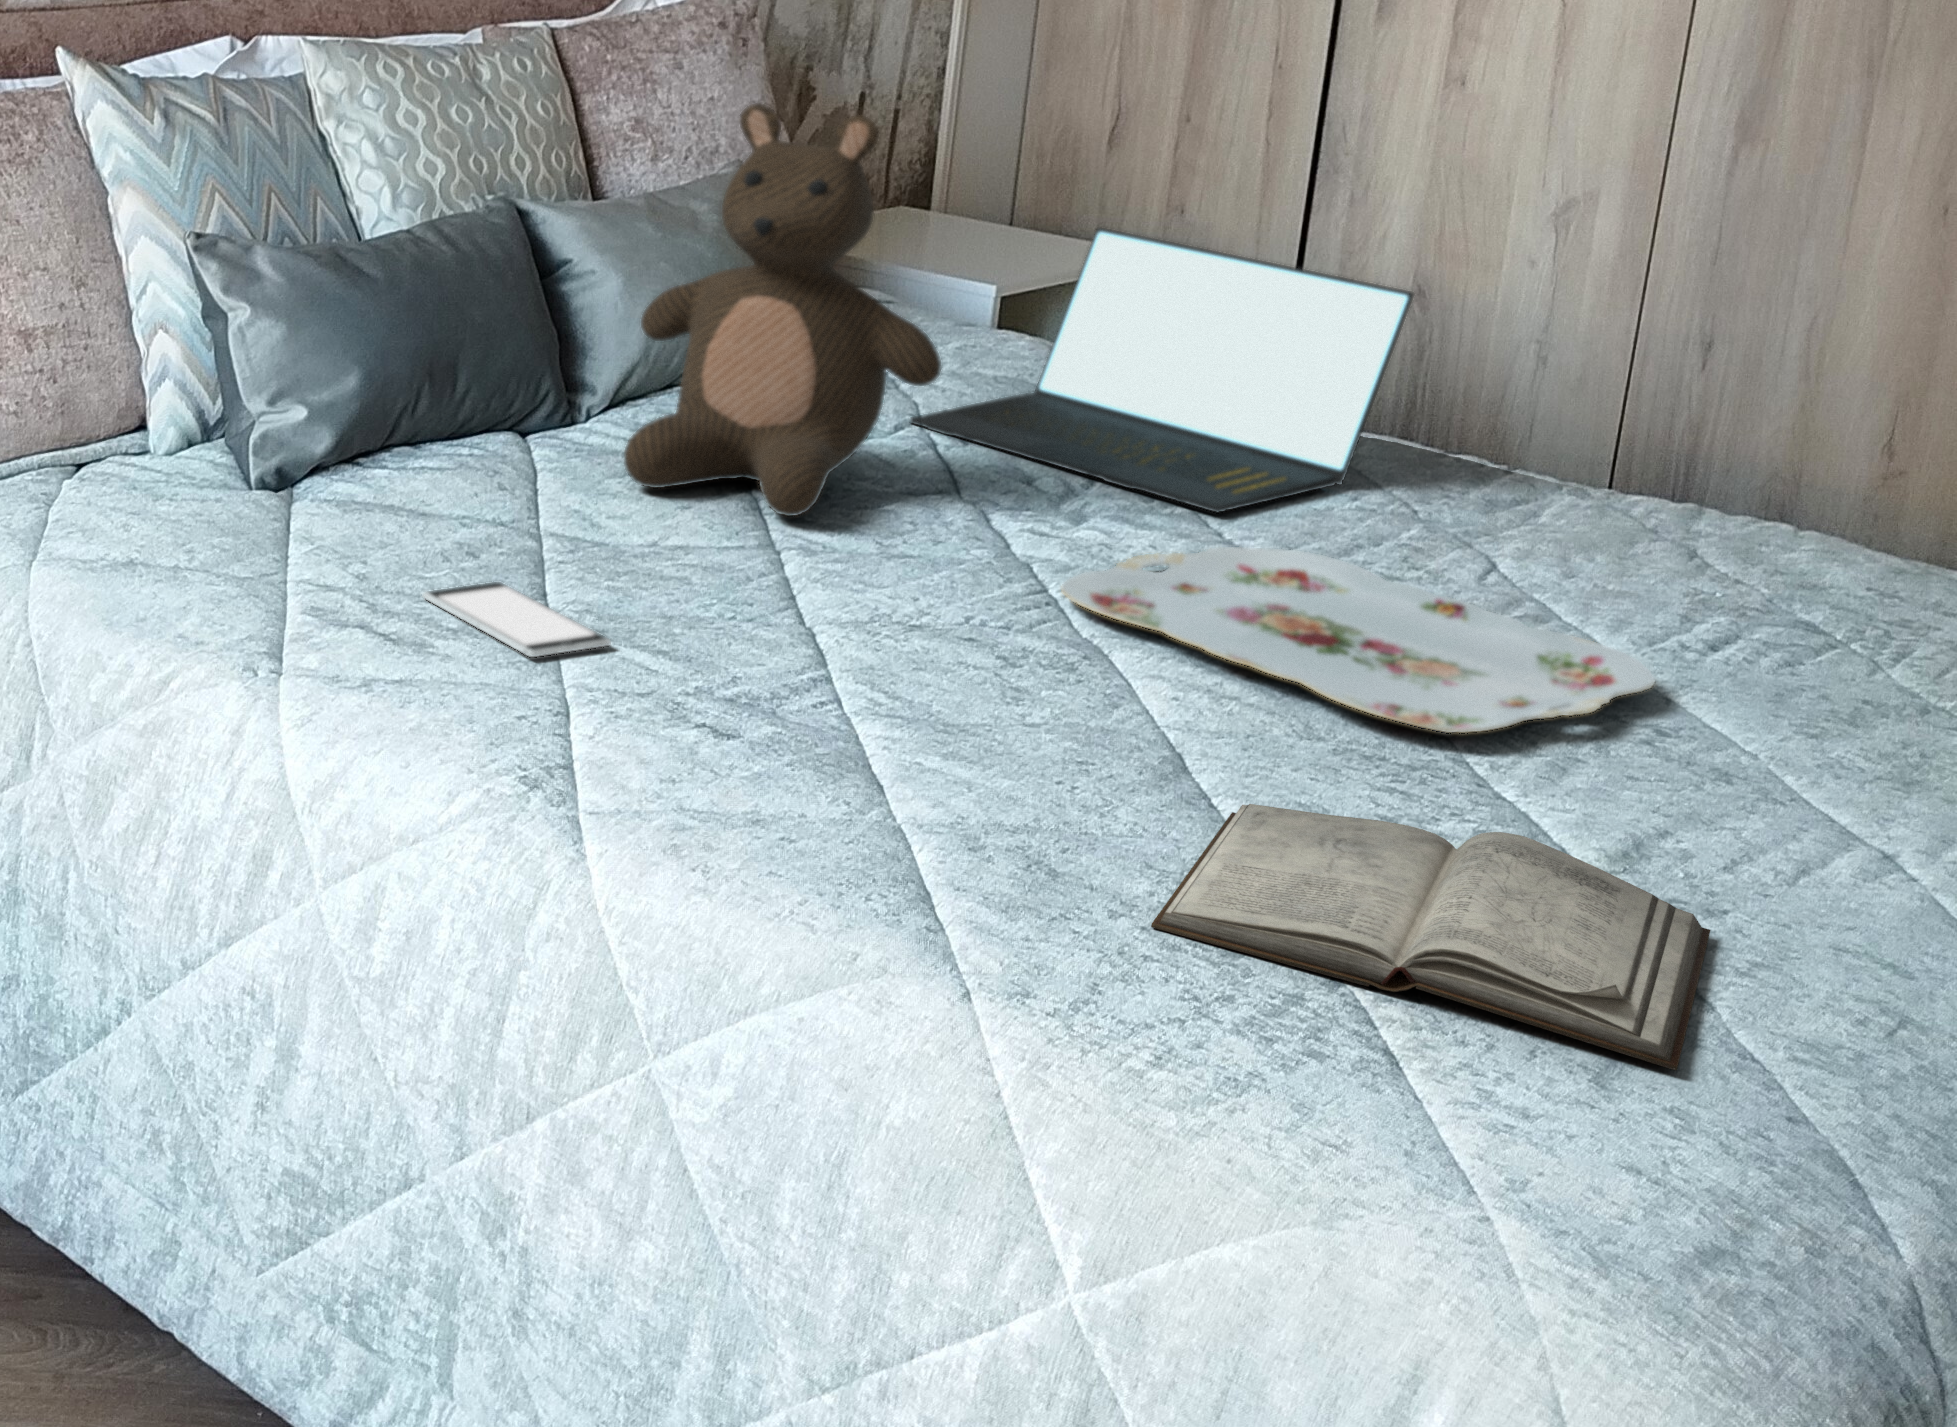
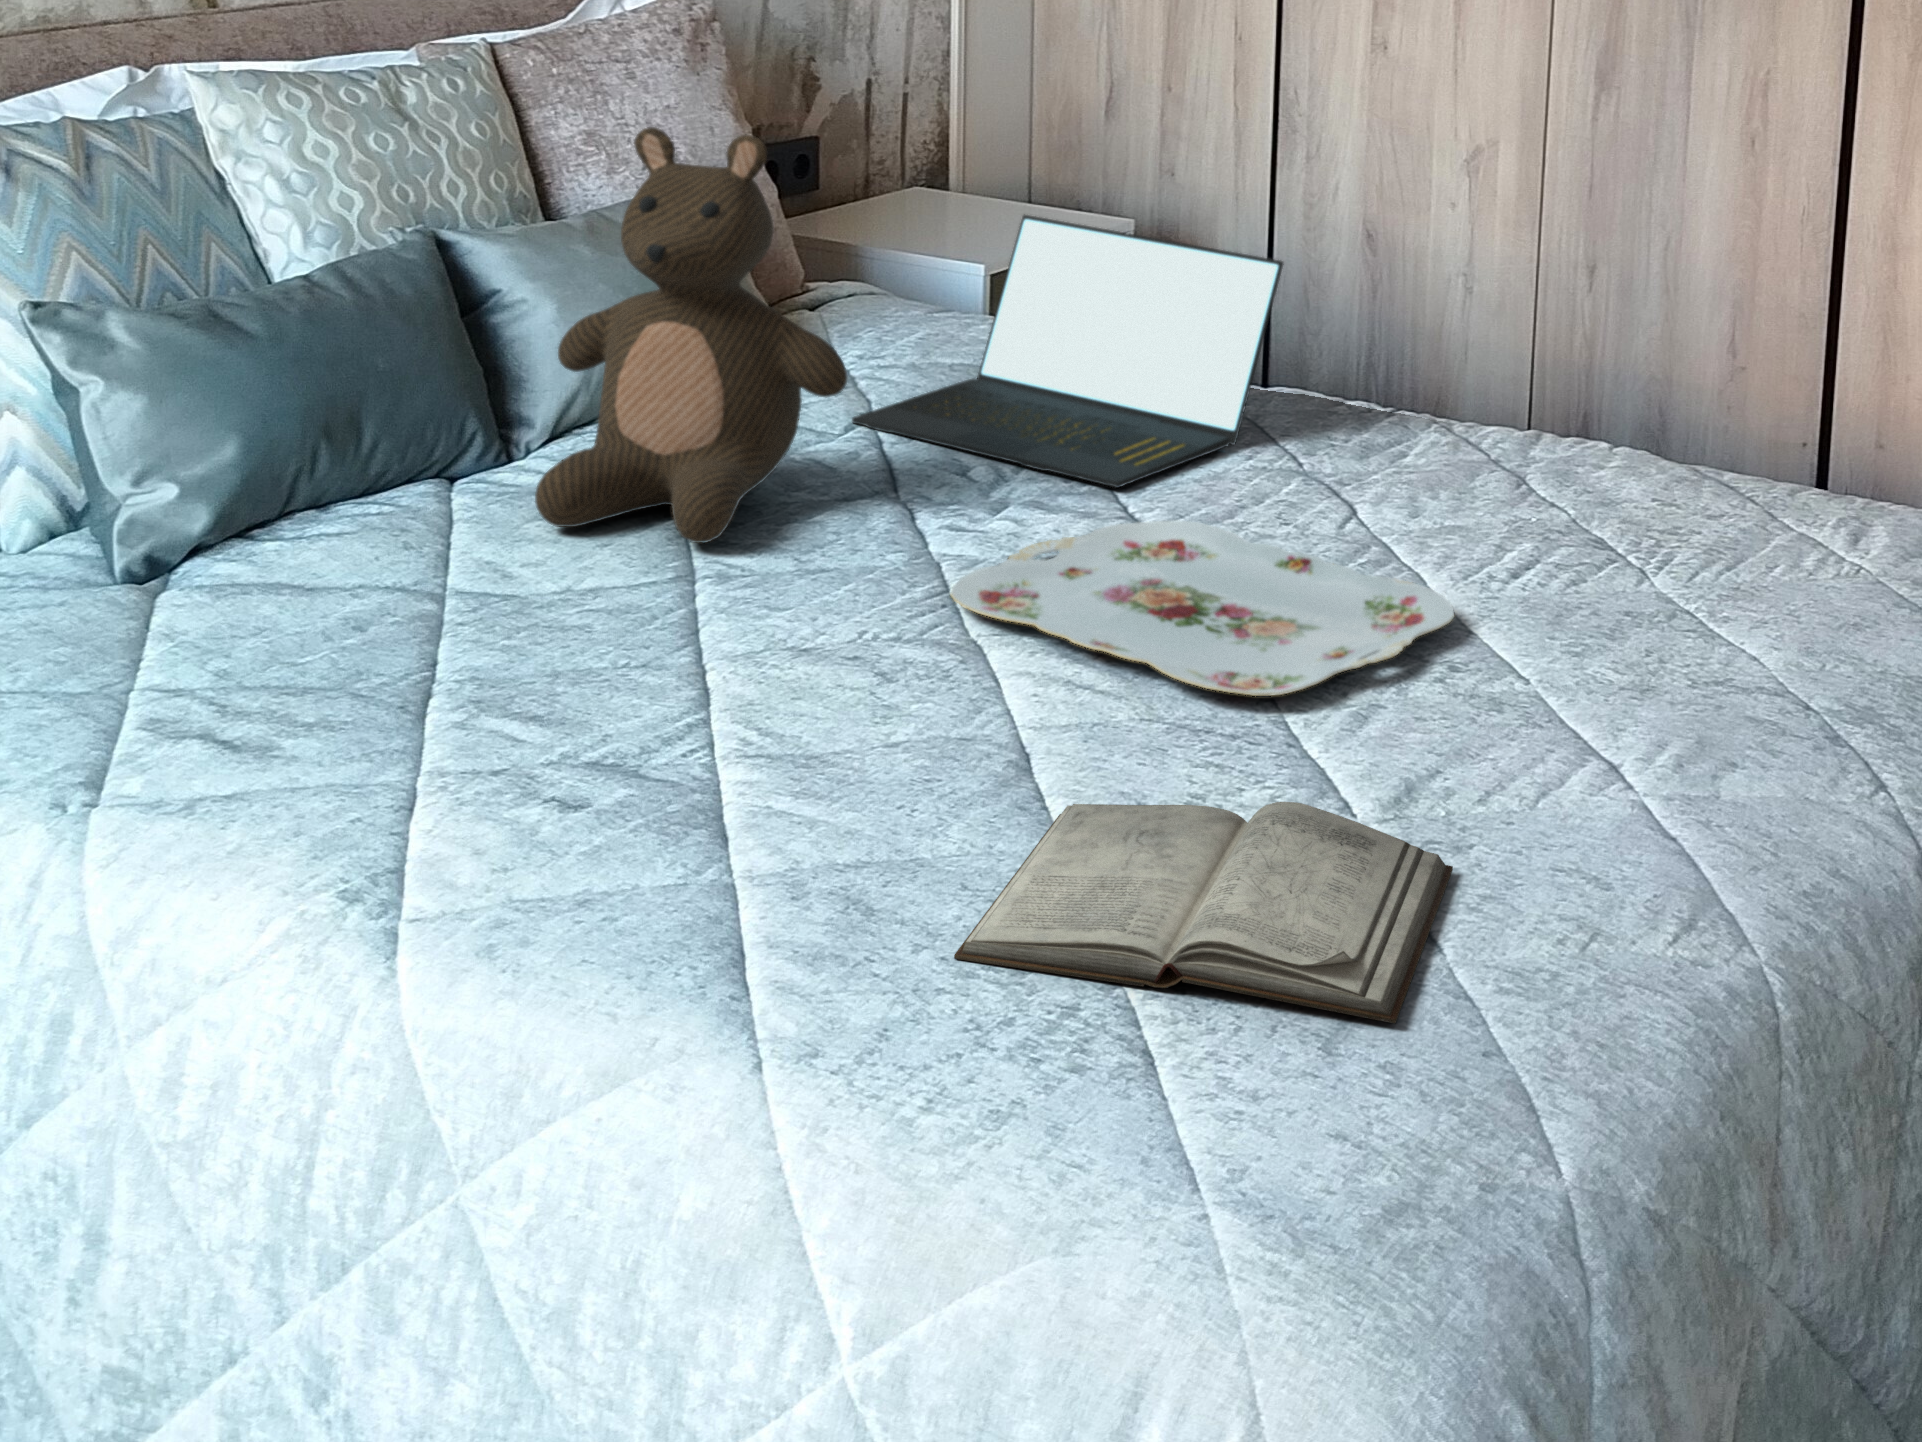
smartphone: present [423,582,611,657] -> none [277,661,474,748]

